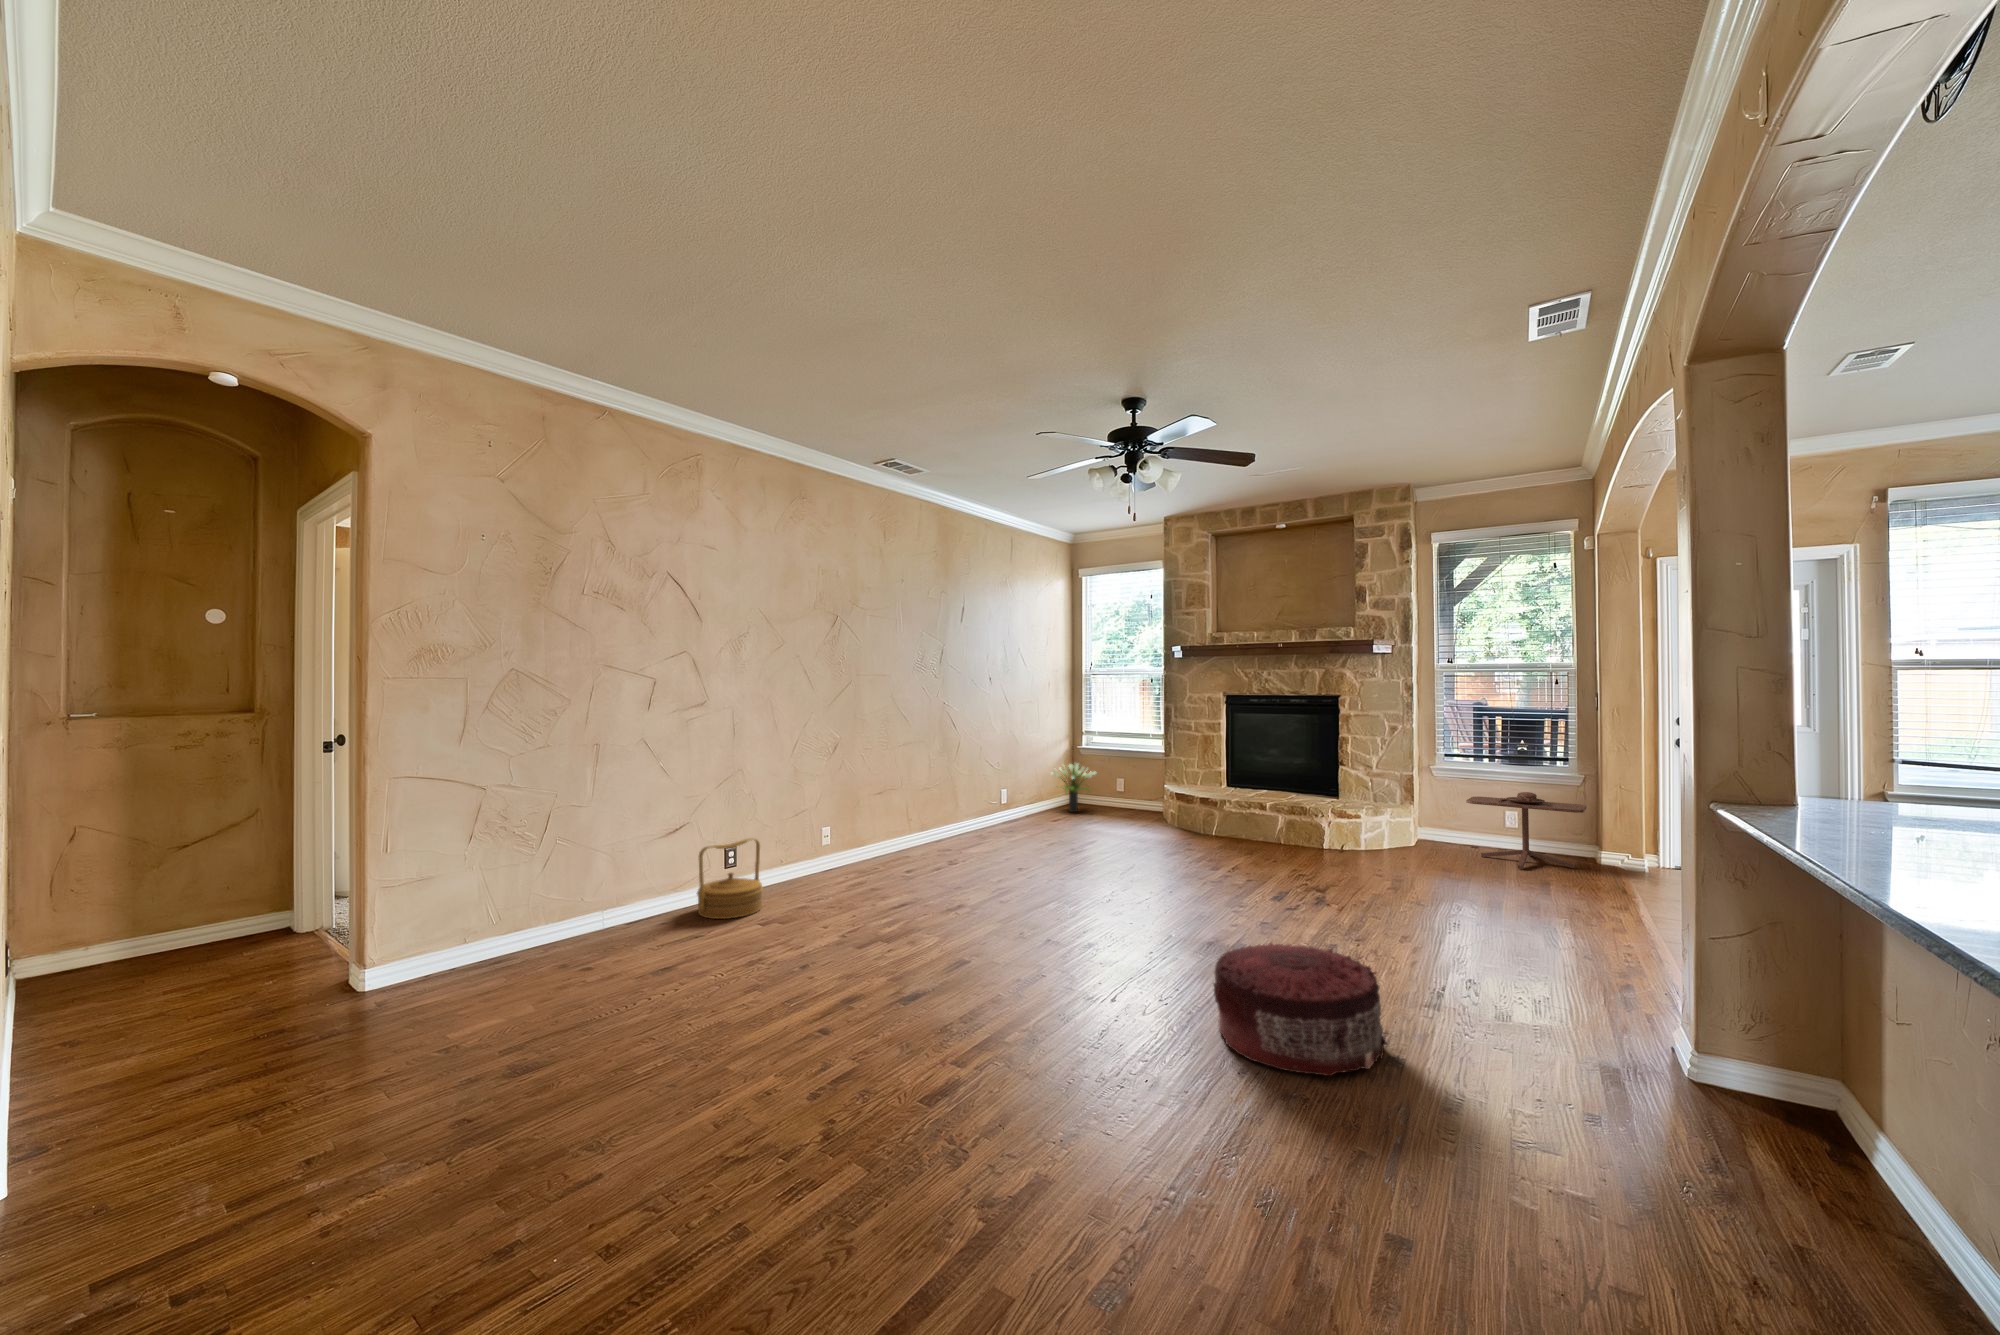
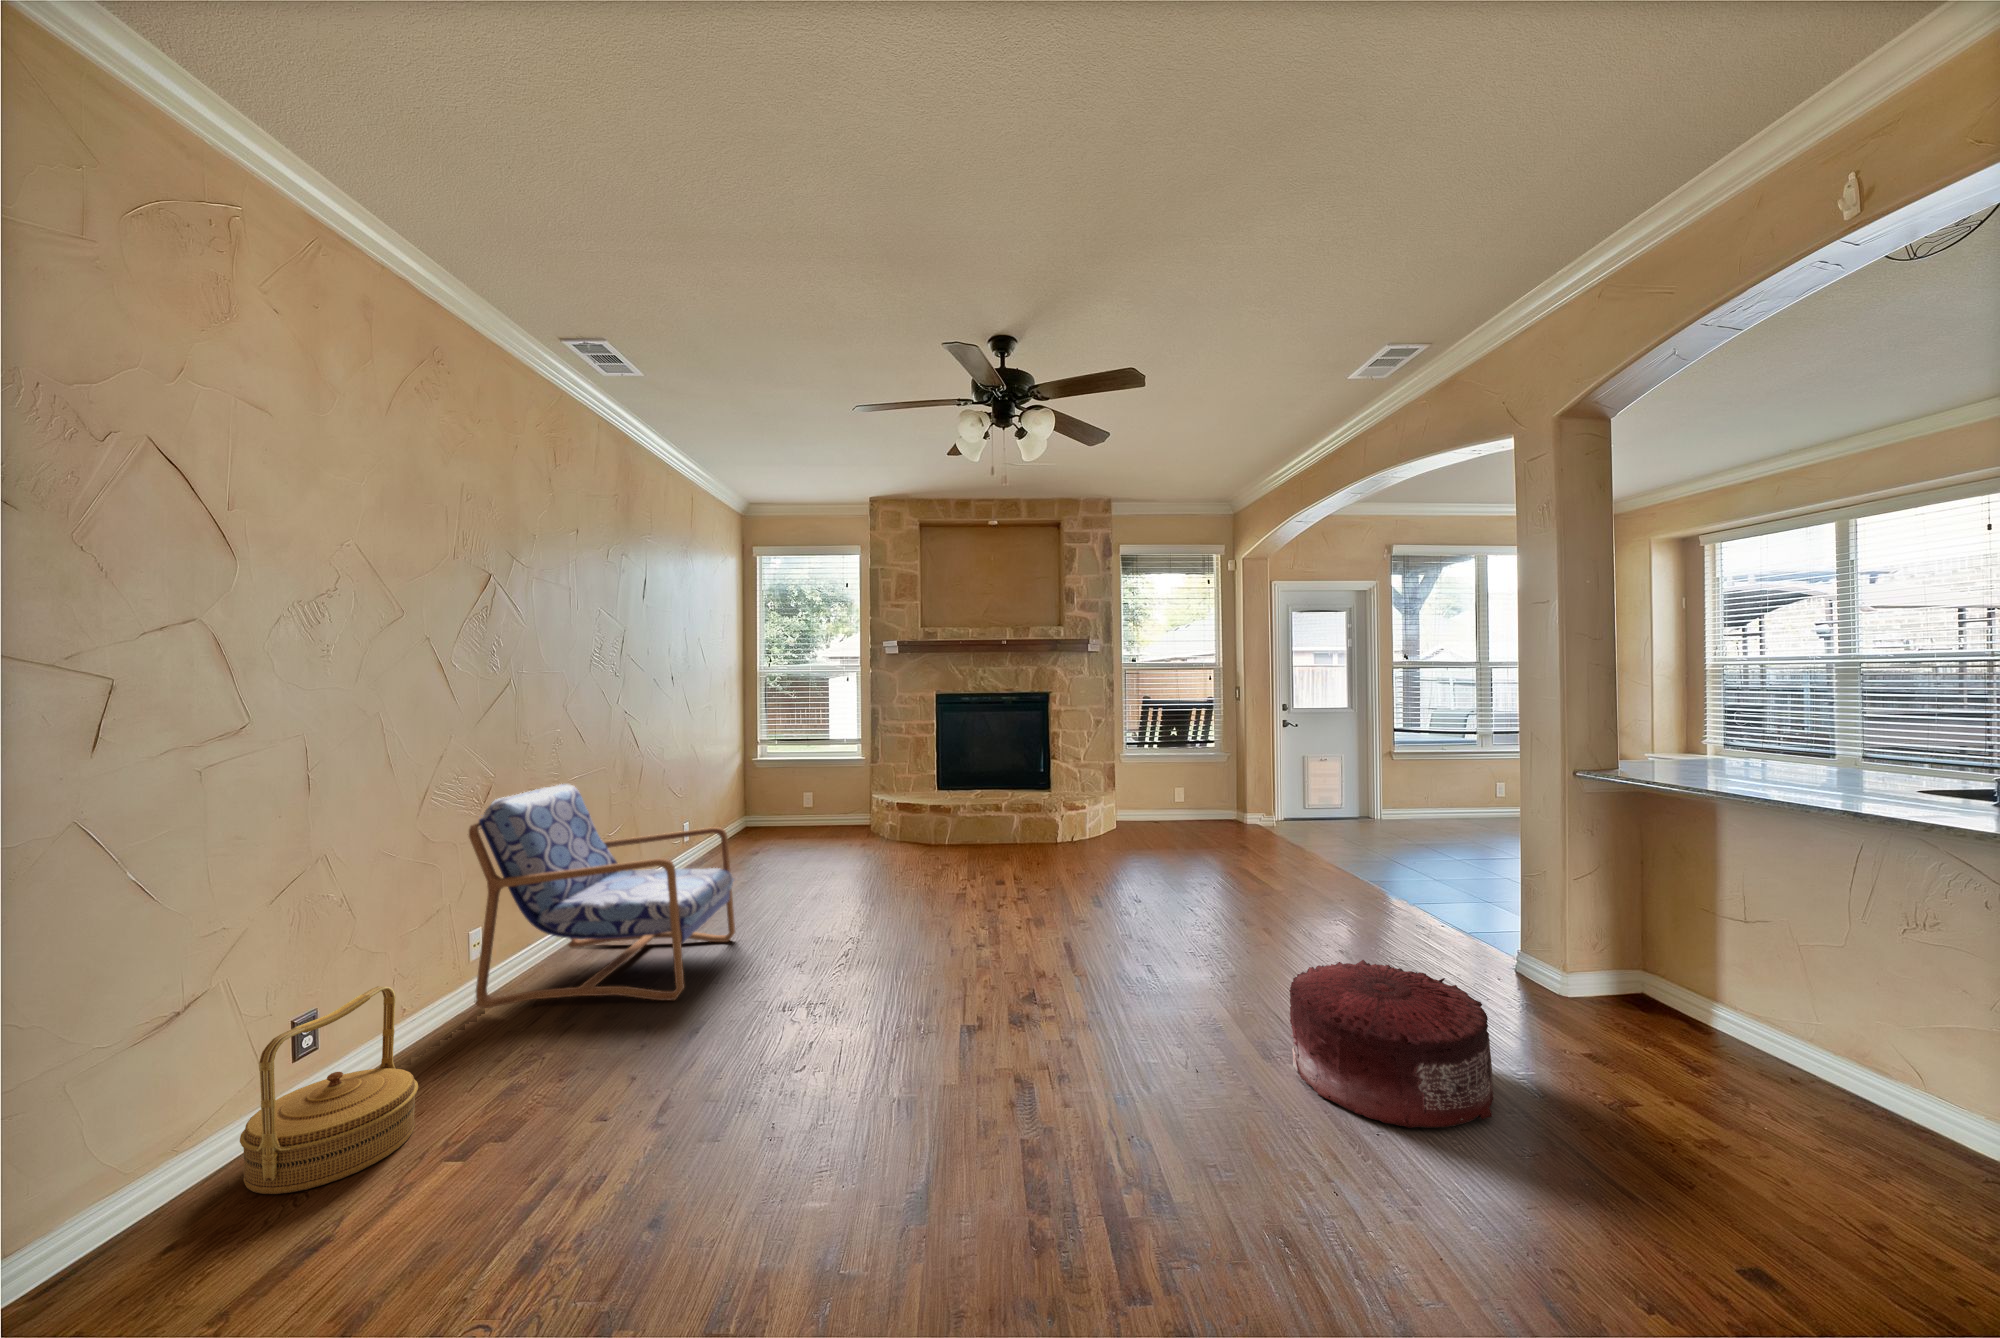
armchair: none [818,748,977,889] -> present [469,784,735,1008]
potted plant: present [1052,763,1096,812] -> none [730,779,788,840]
side table: present [1466,792,1587,869] -> none [1162,771,1252,838]

